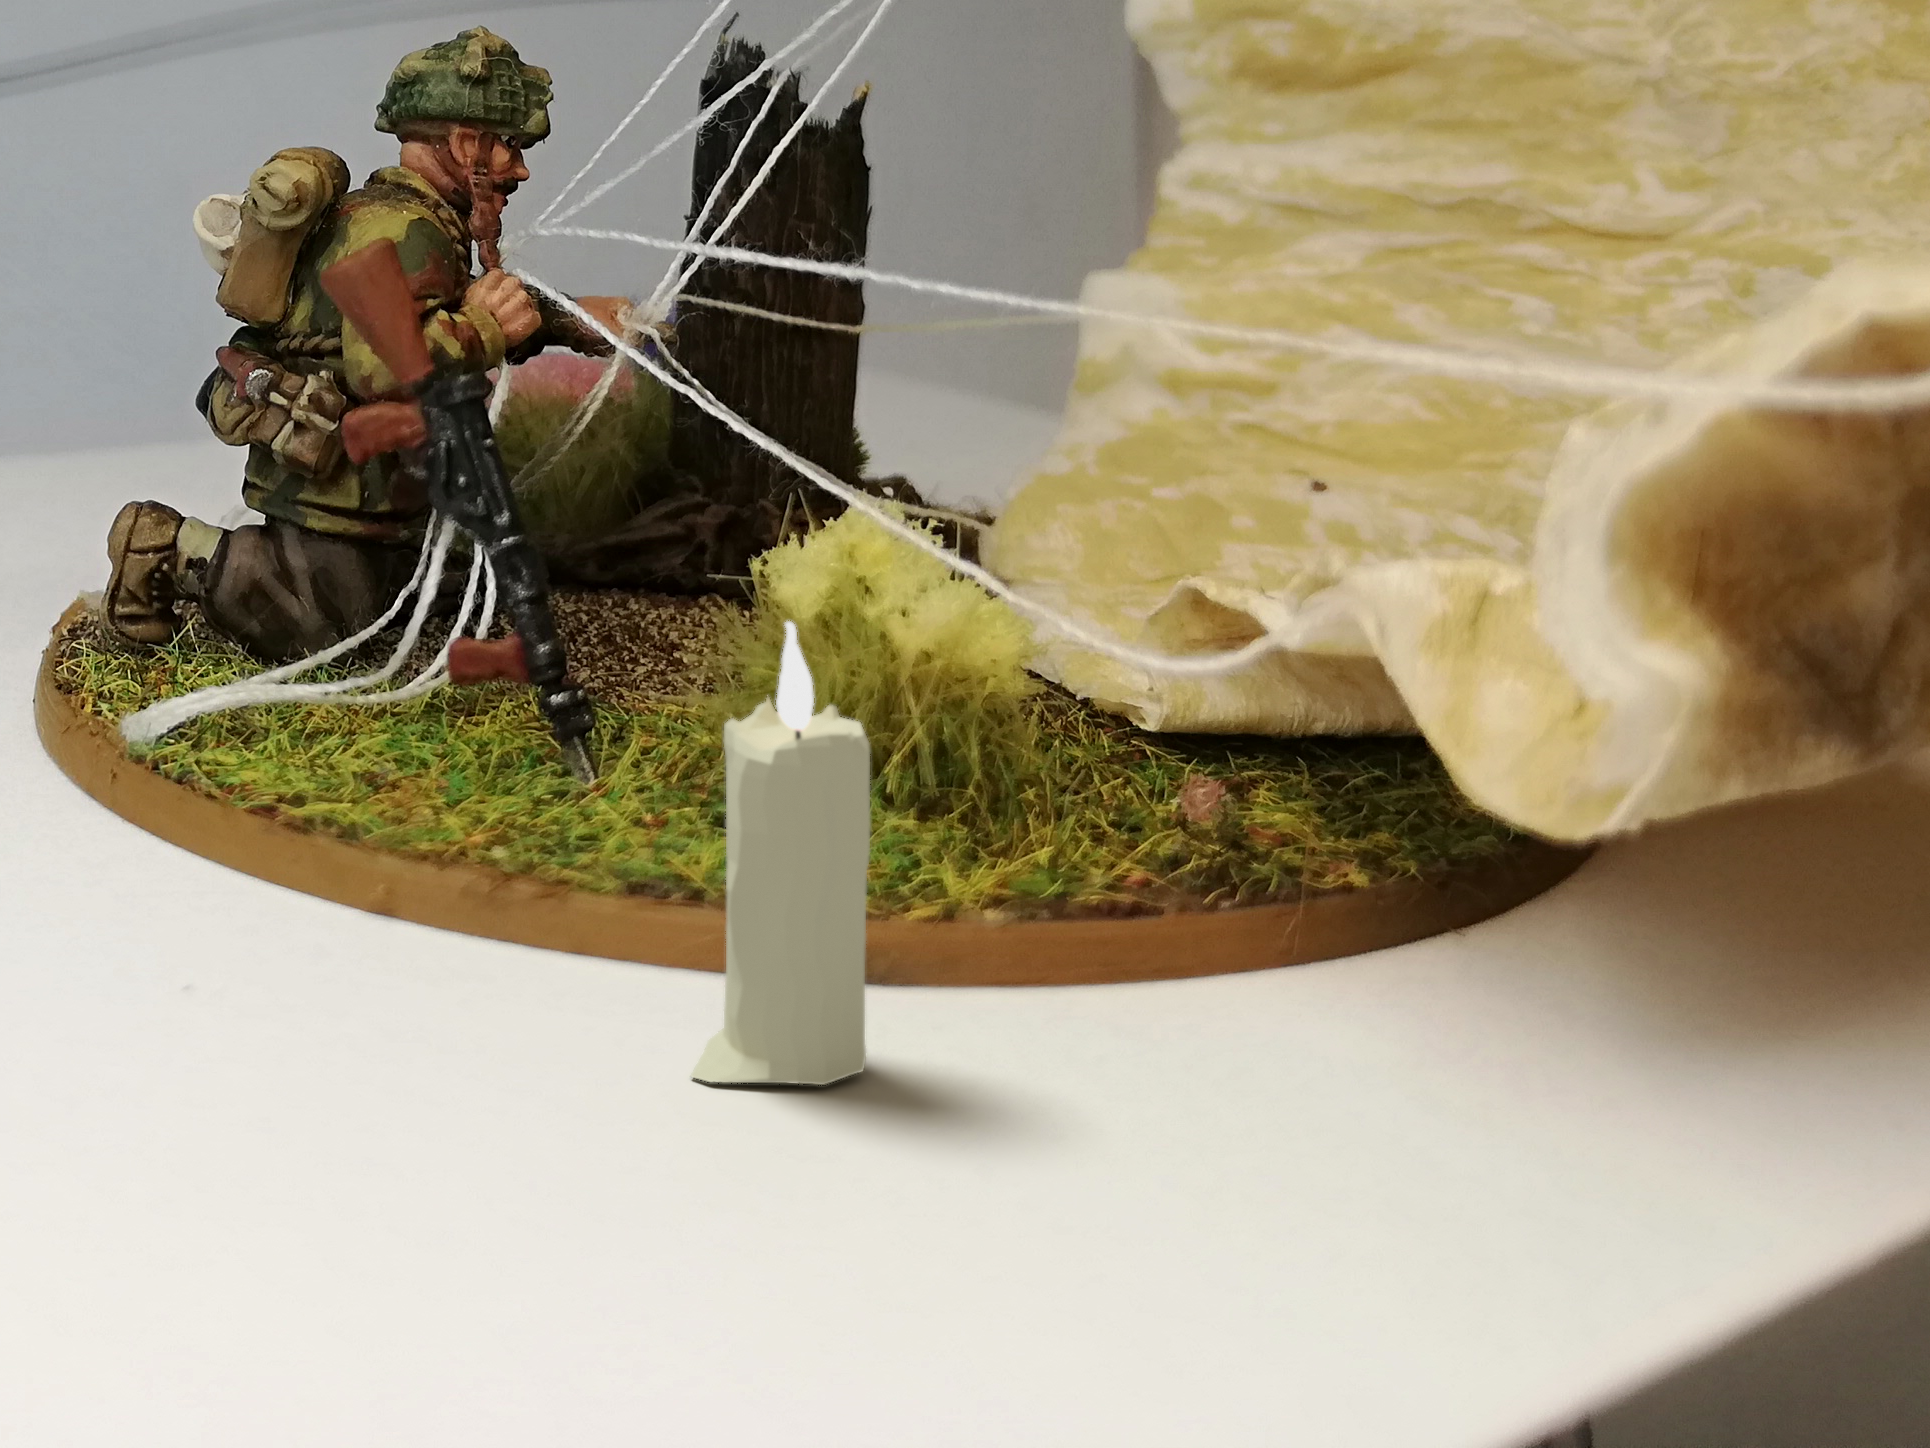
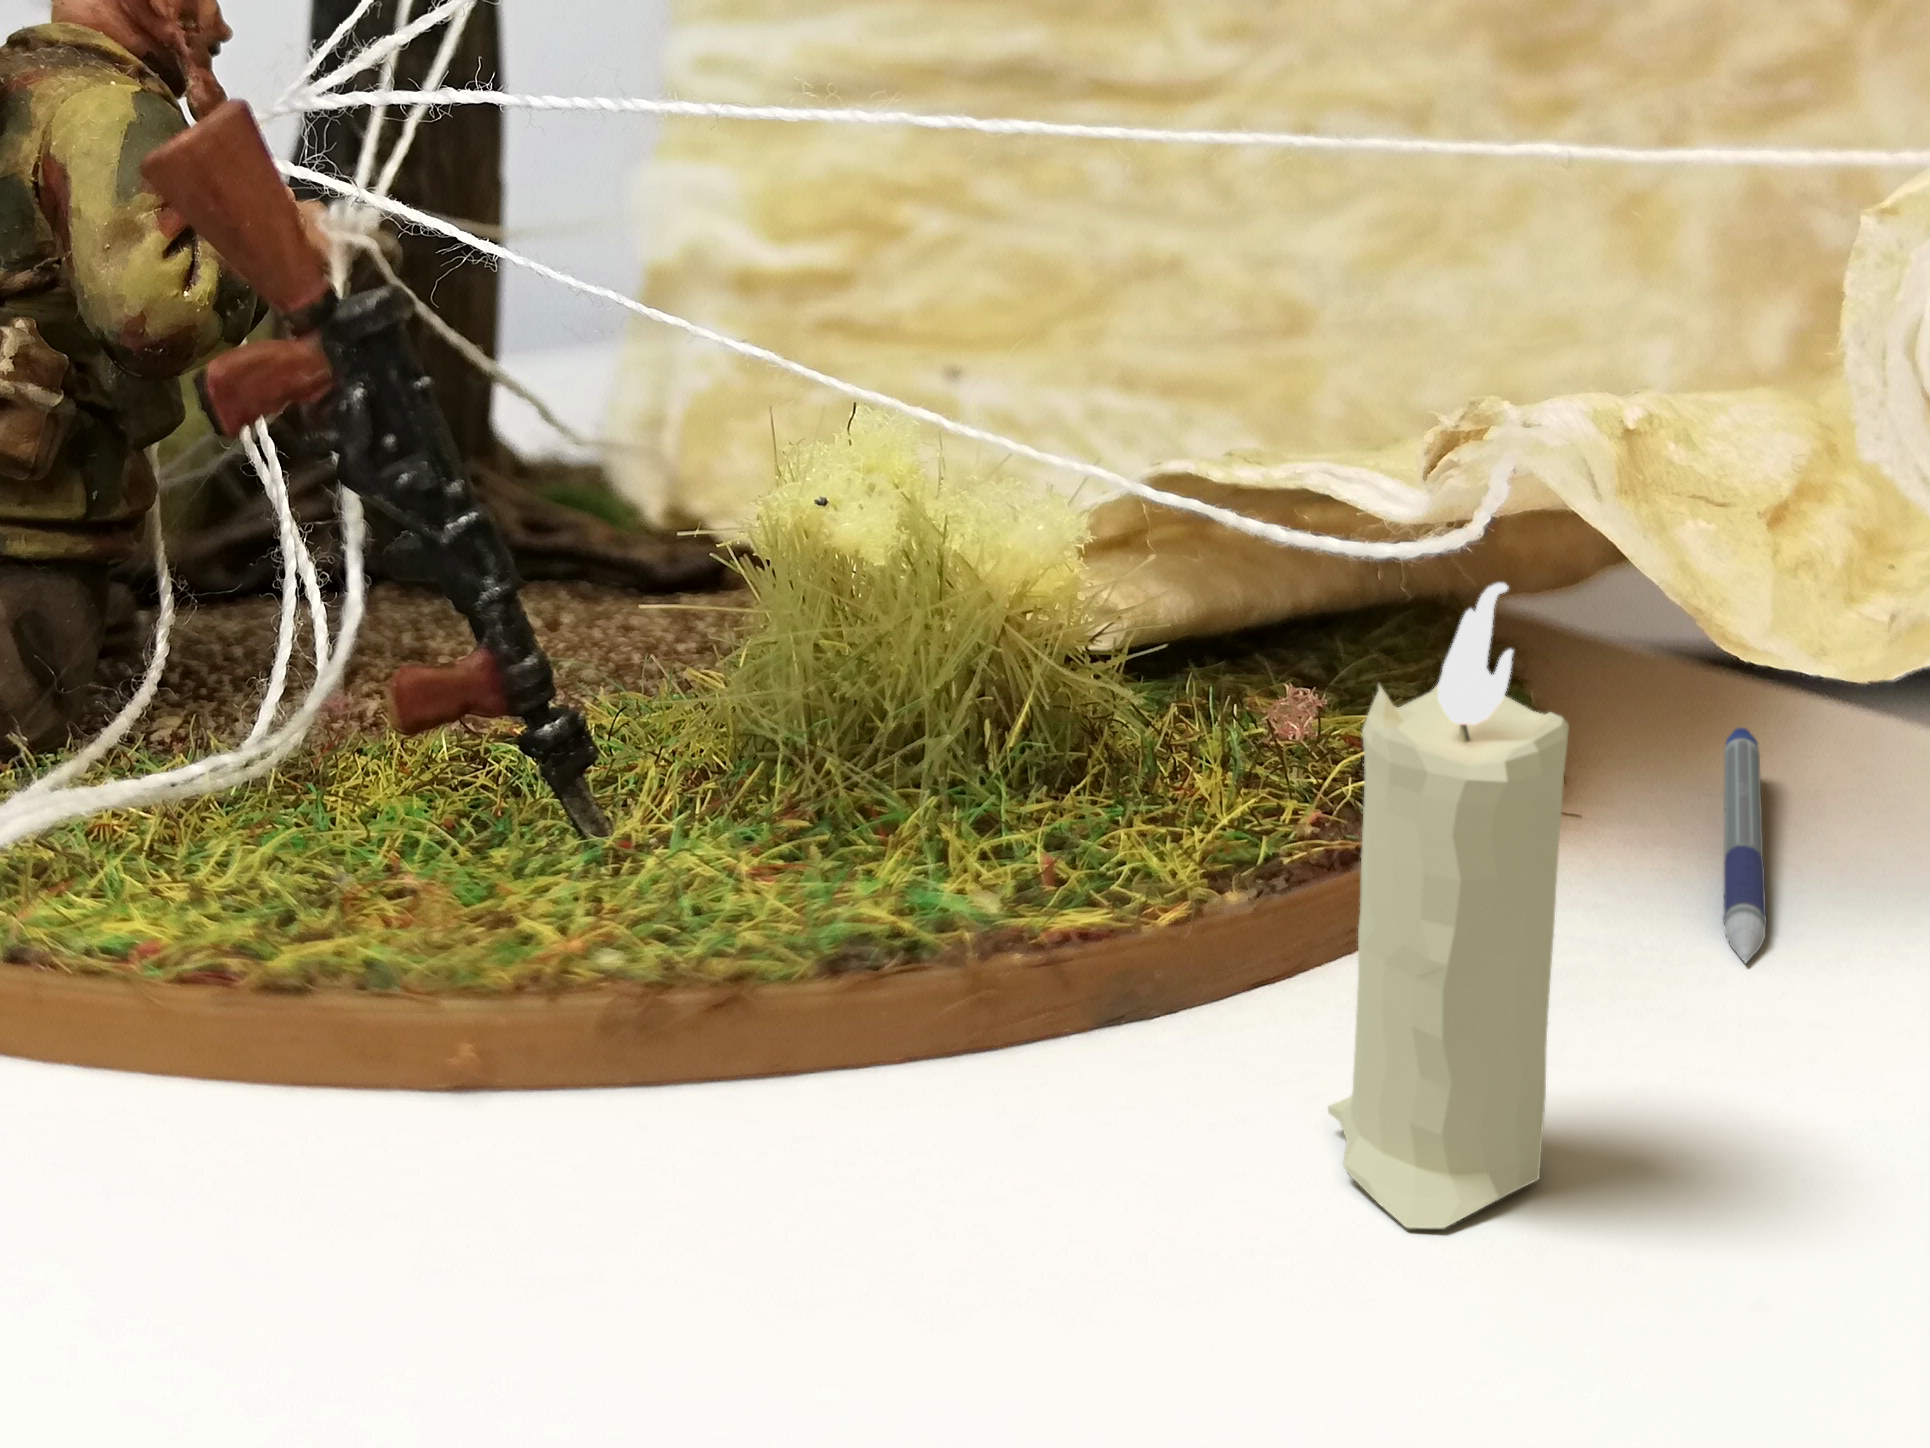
pen: none [1292,943,1643,1066] -> present [1723,728,1767,963]

